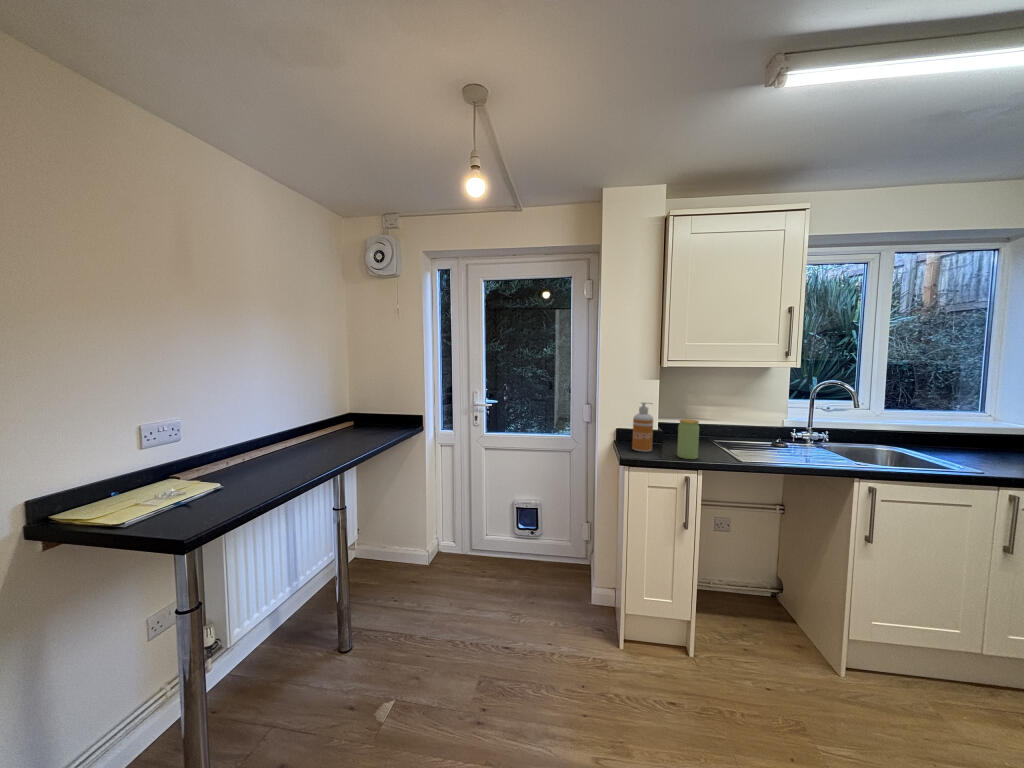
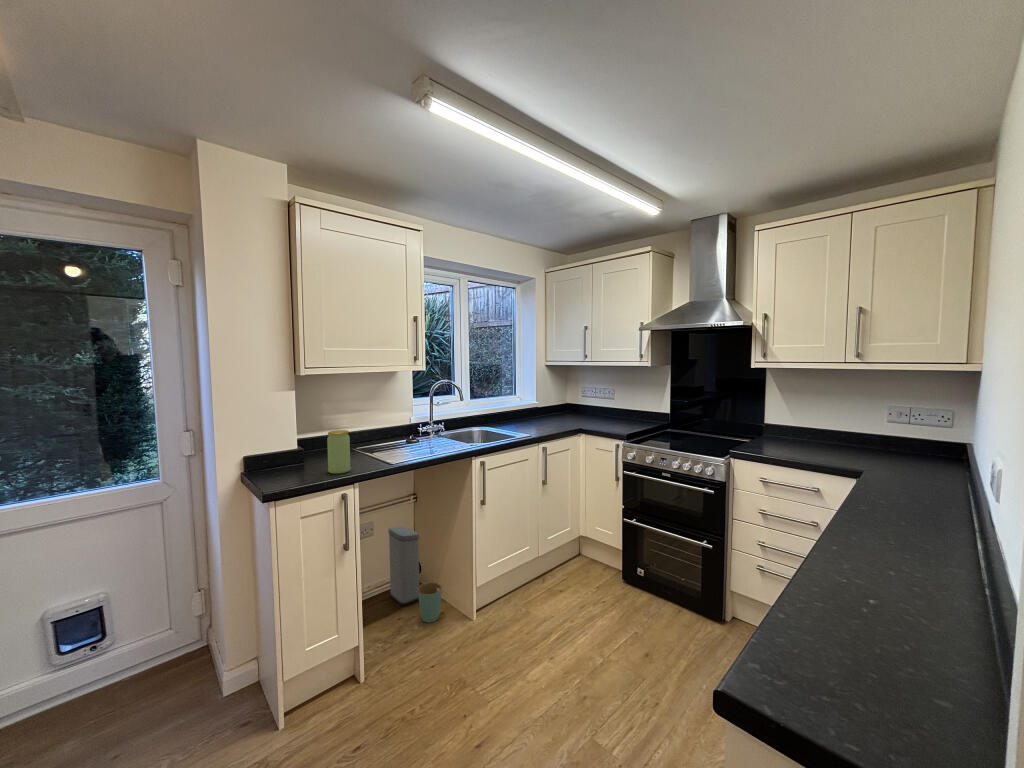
soap dispenser: present [632,402,653,452] -> none [270,418,297,477]
trash can: none [740,530,799,648] -> present [388,526,442,622]

